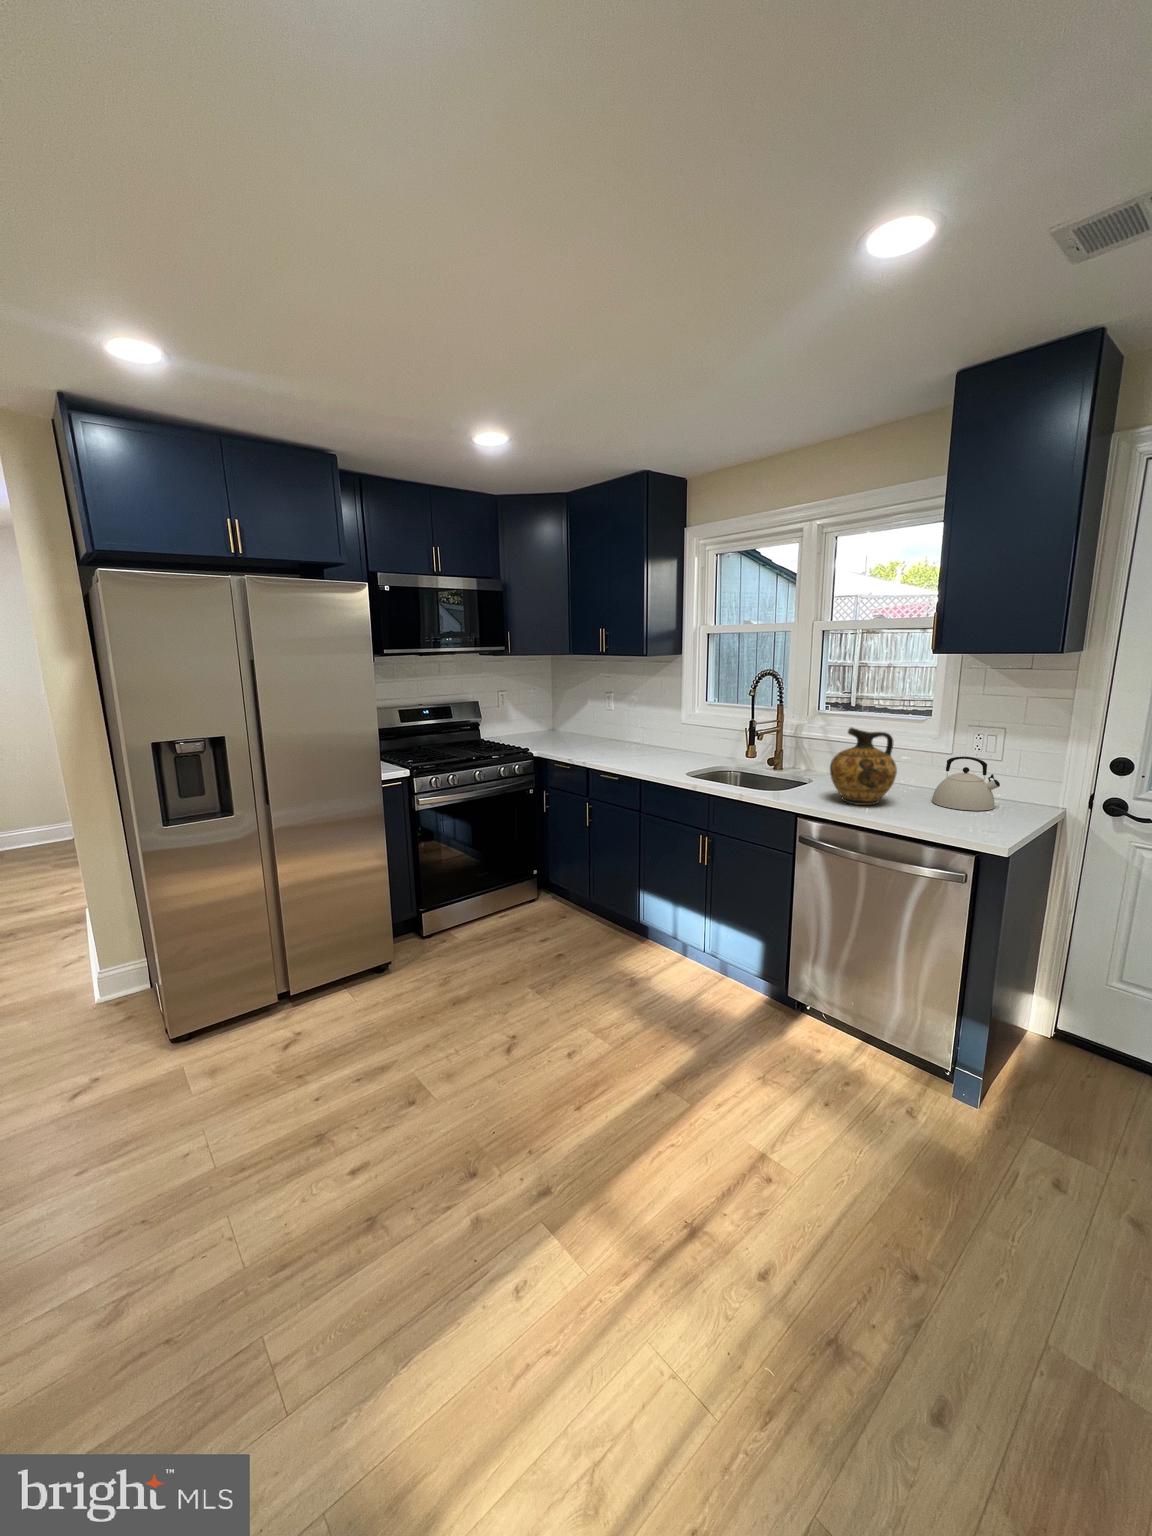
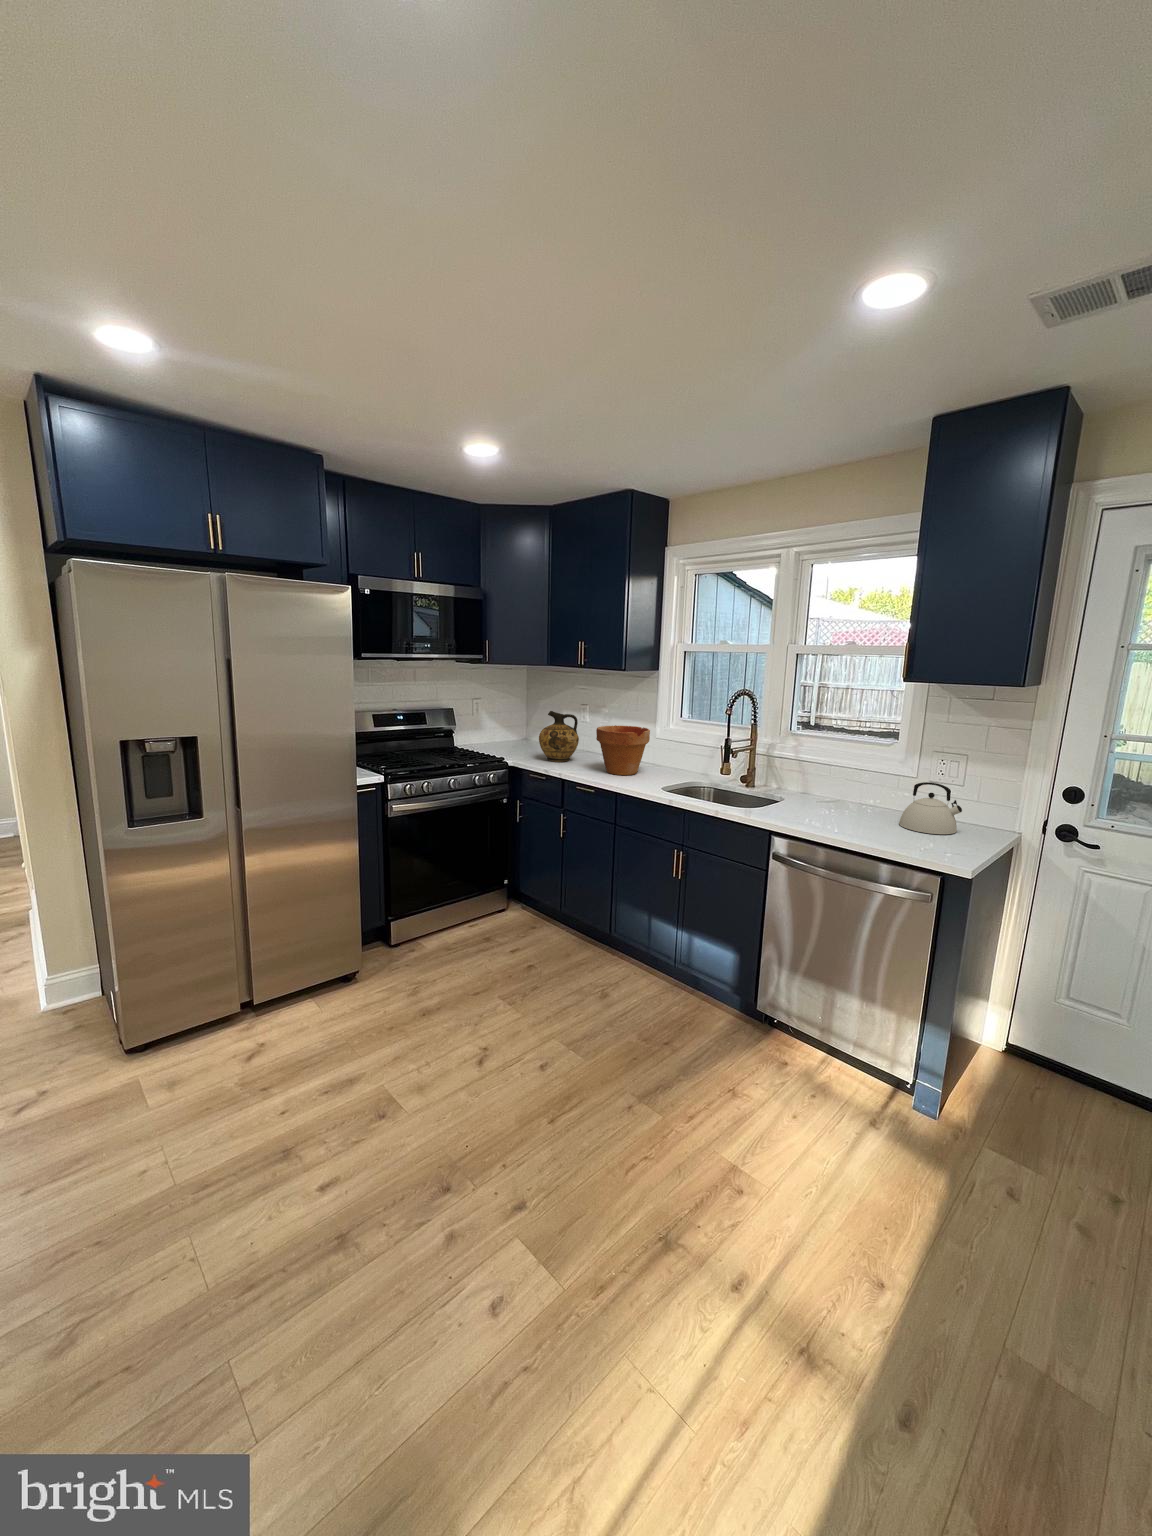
flower pot: none [619,713,673,761] -> present [596,725,650,775]
ceramic jug: present [830,728,897,805] -> present [539,711,579,762]

